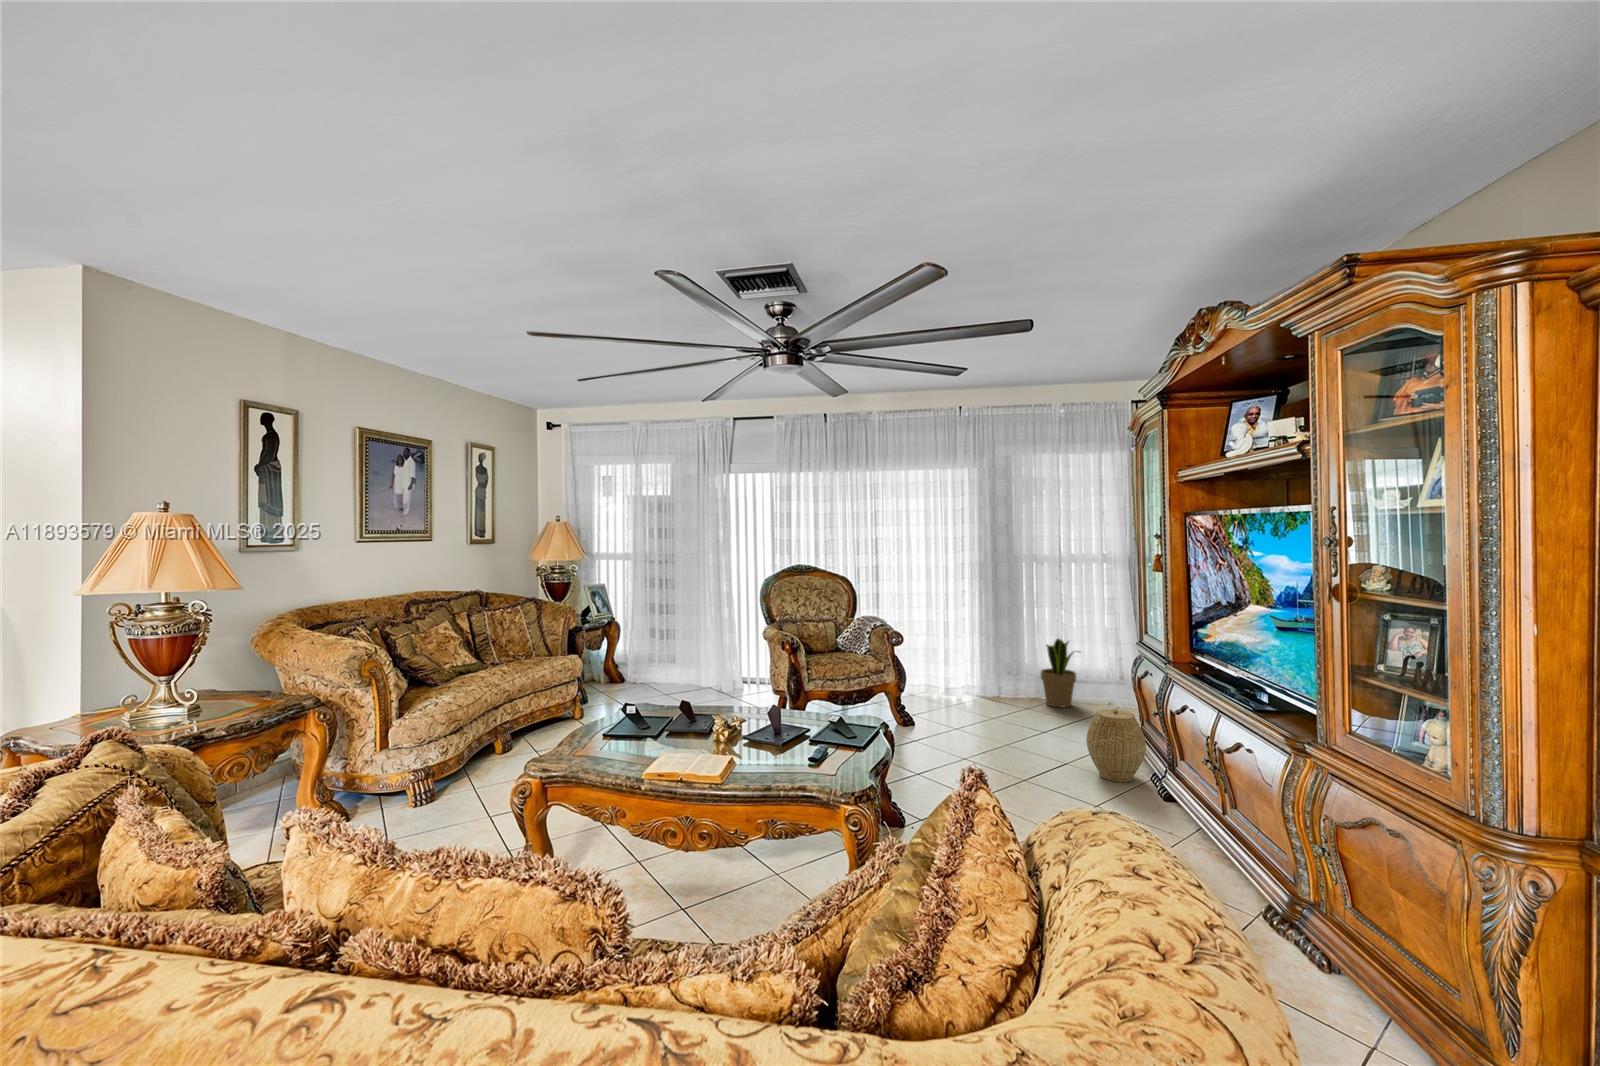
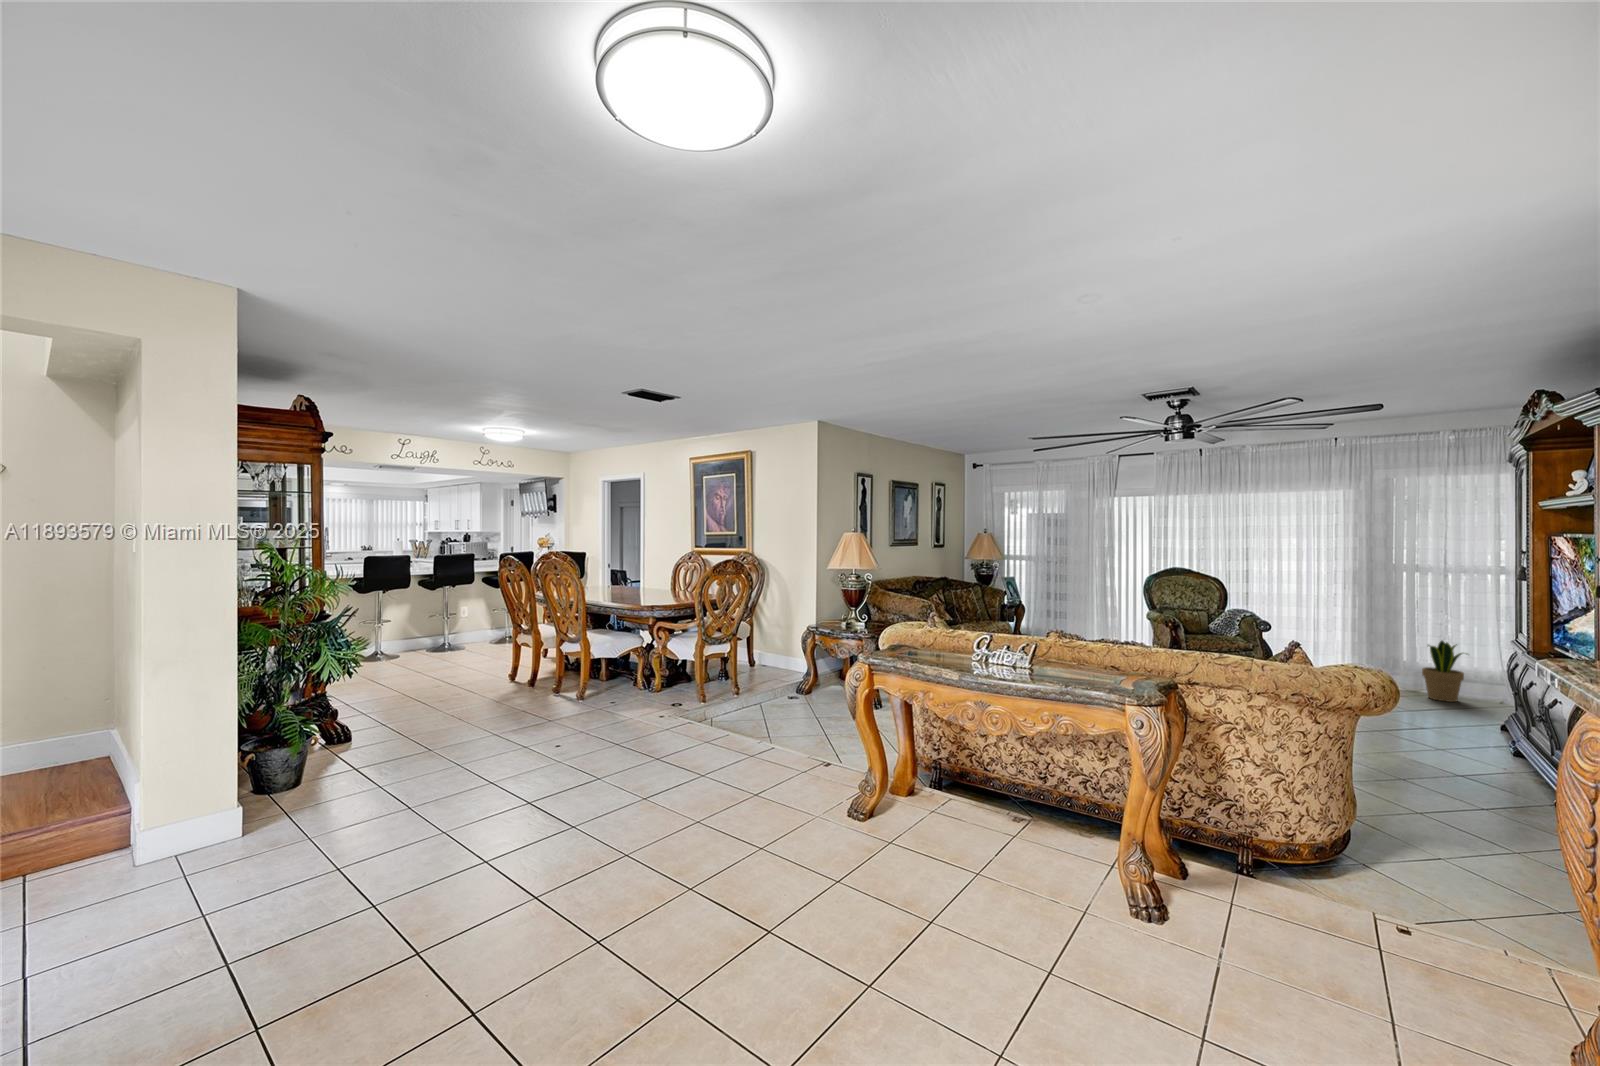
woven basket: present [1086,709,1146,782] -> none [1450,689,1512,746]

